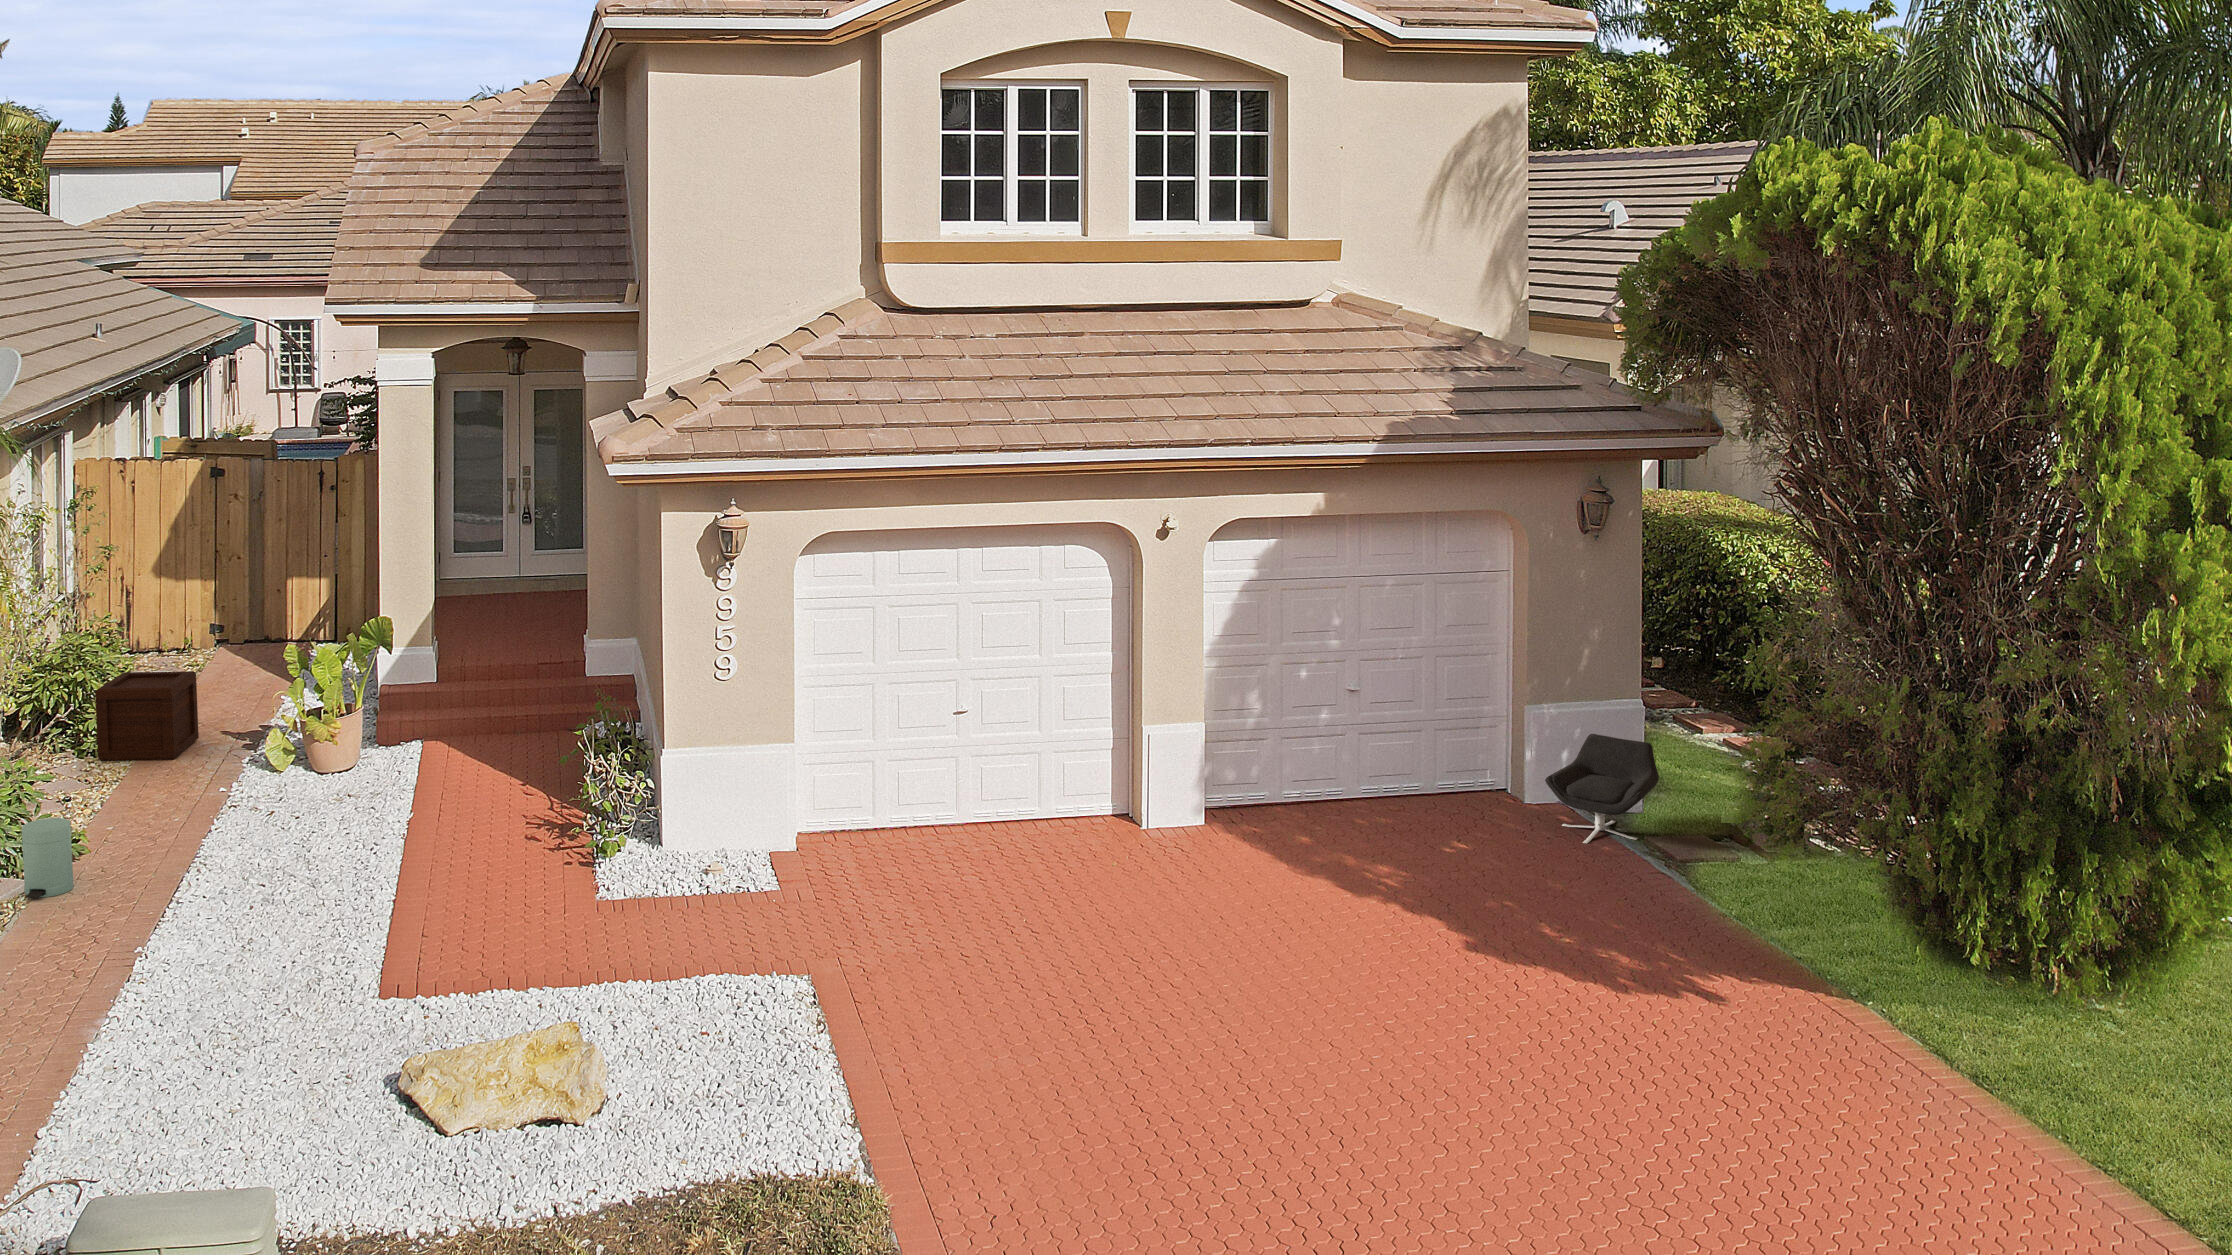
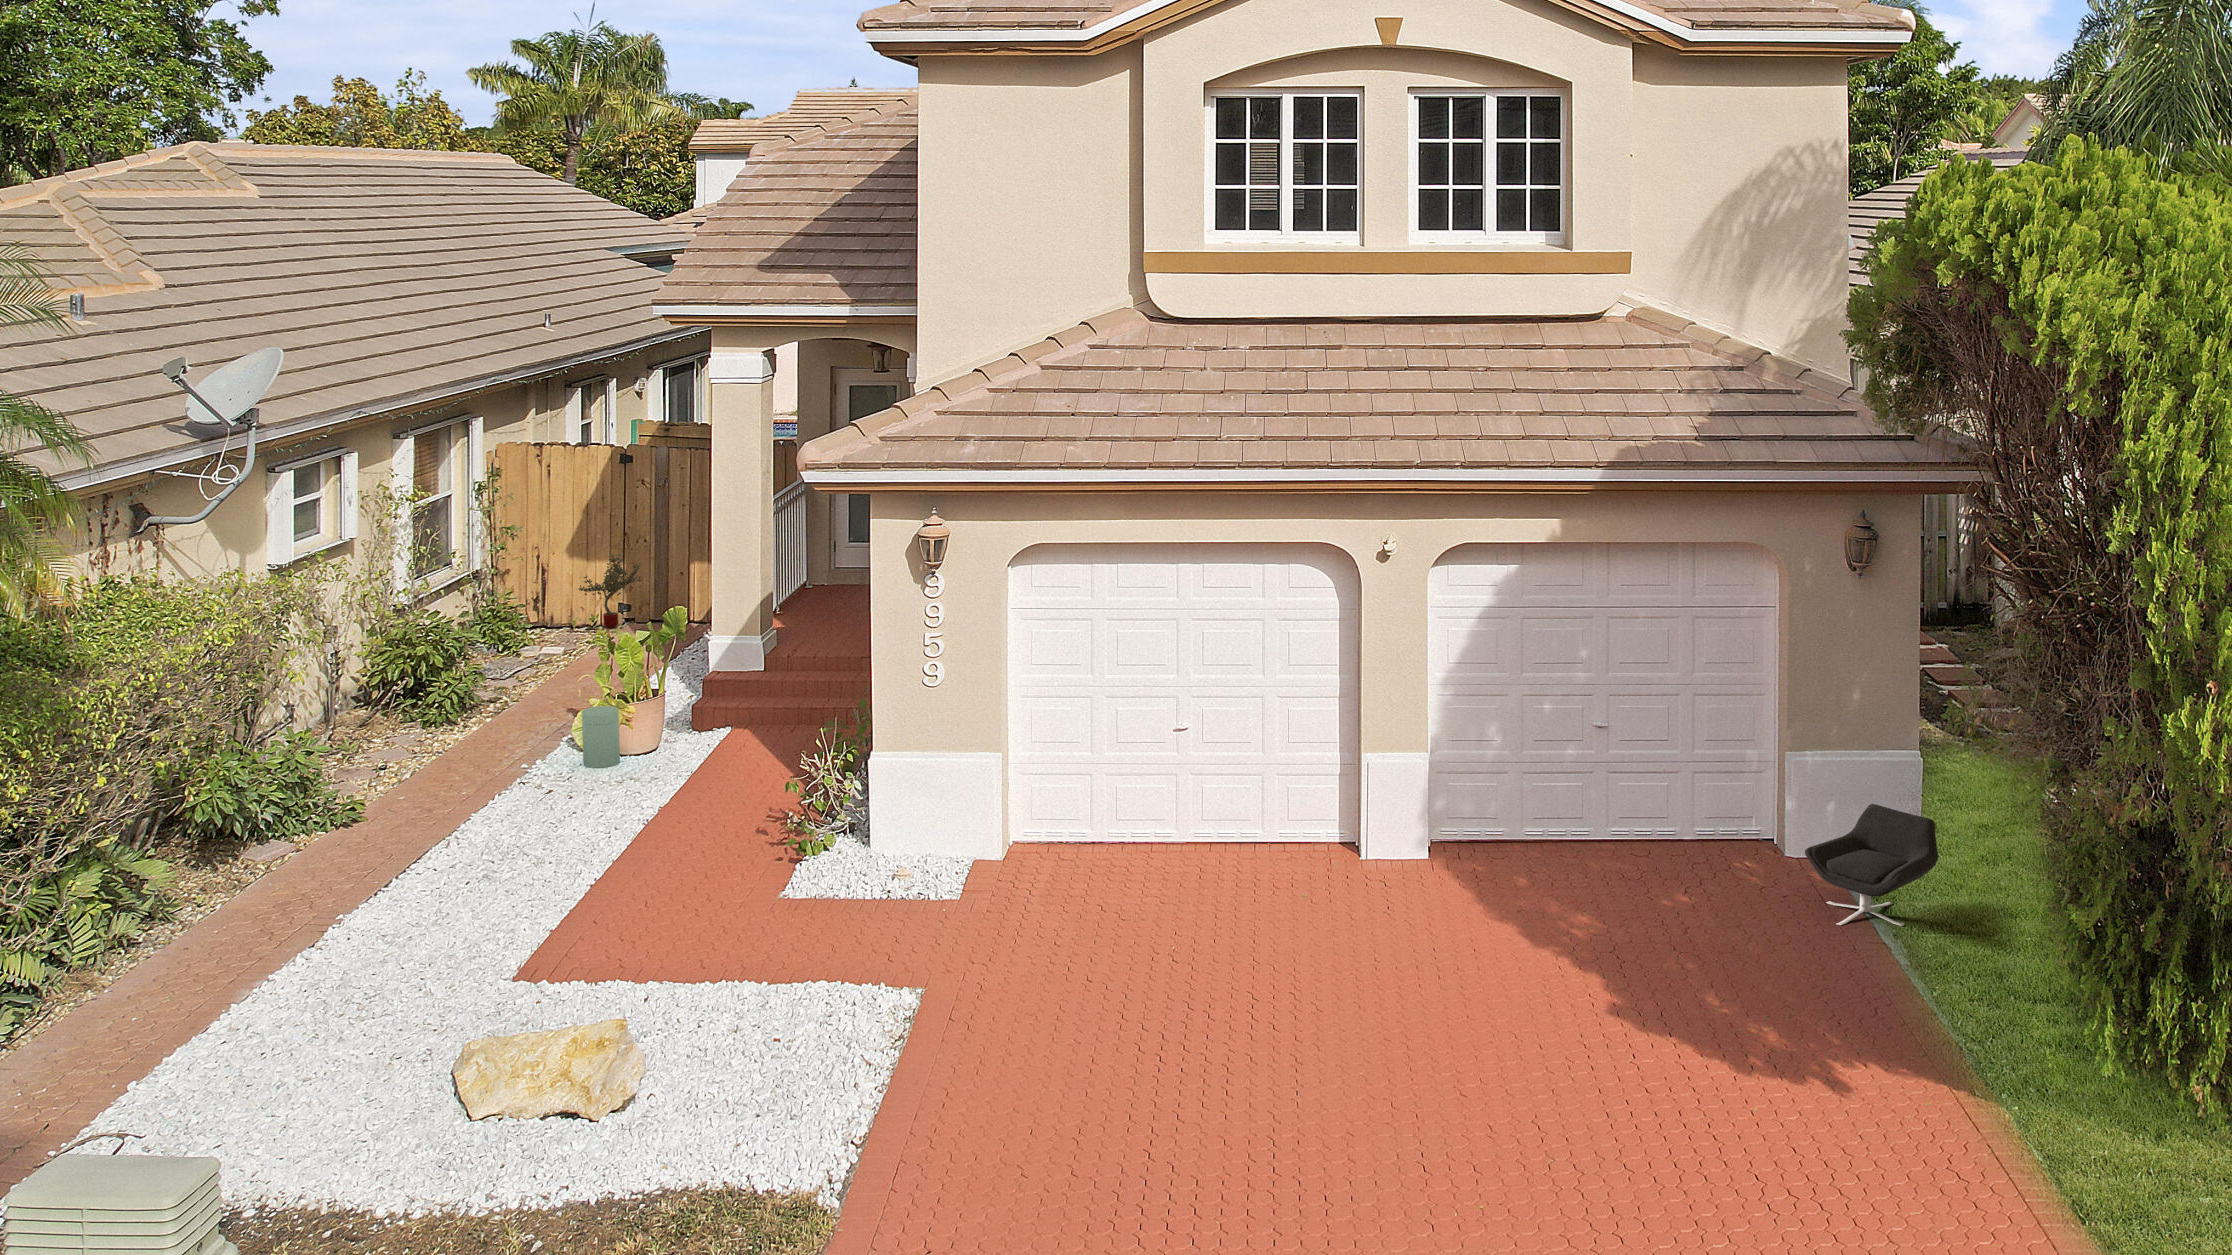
potted tree: none [170,572,240,652] -> present [579,553,641,628]
wooden crate: present [95,671,199,761] -> none [445,646,544,730]
trash can: present [22,818,73,898] -> present [582,706,620,768]

